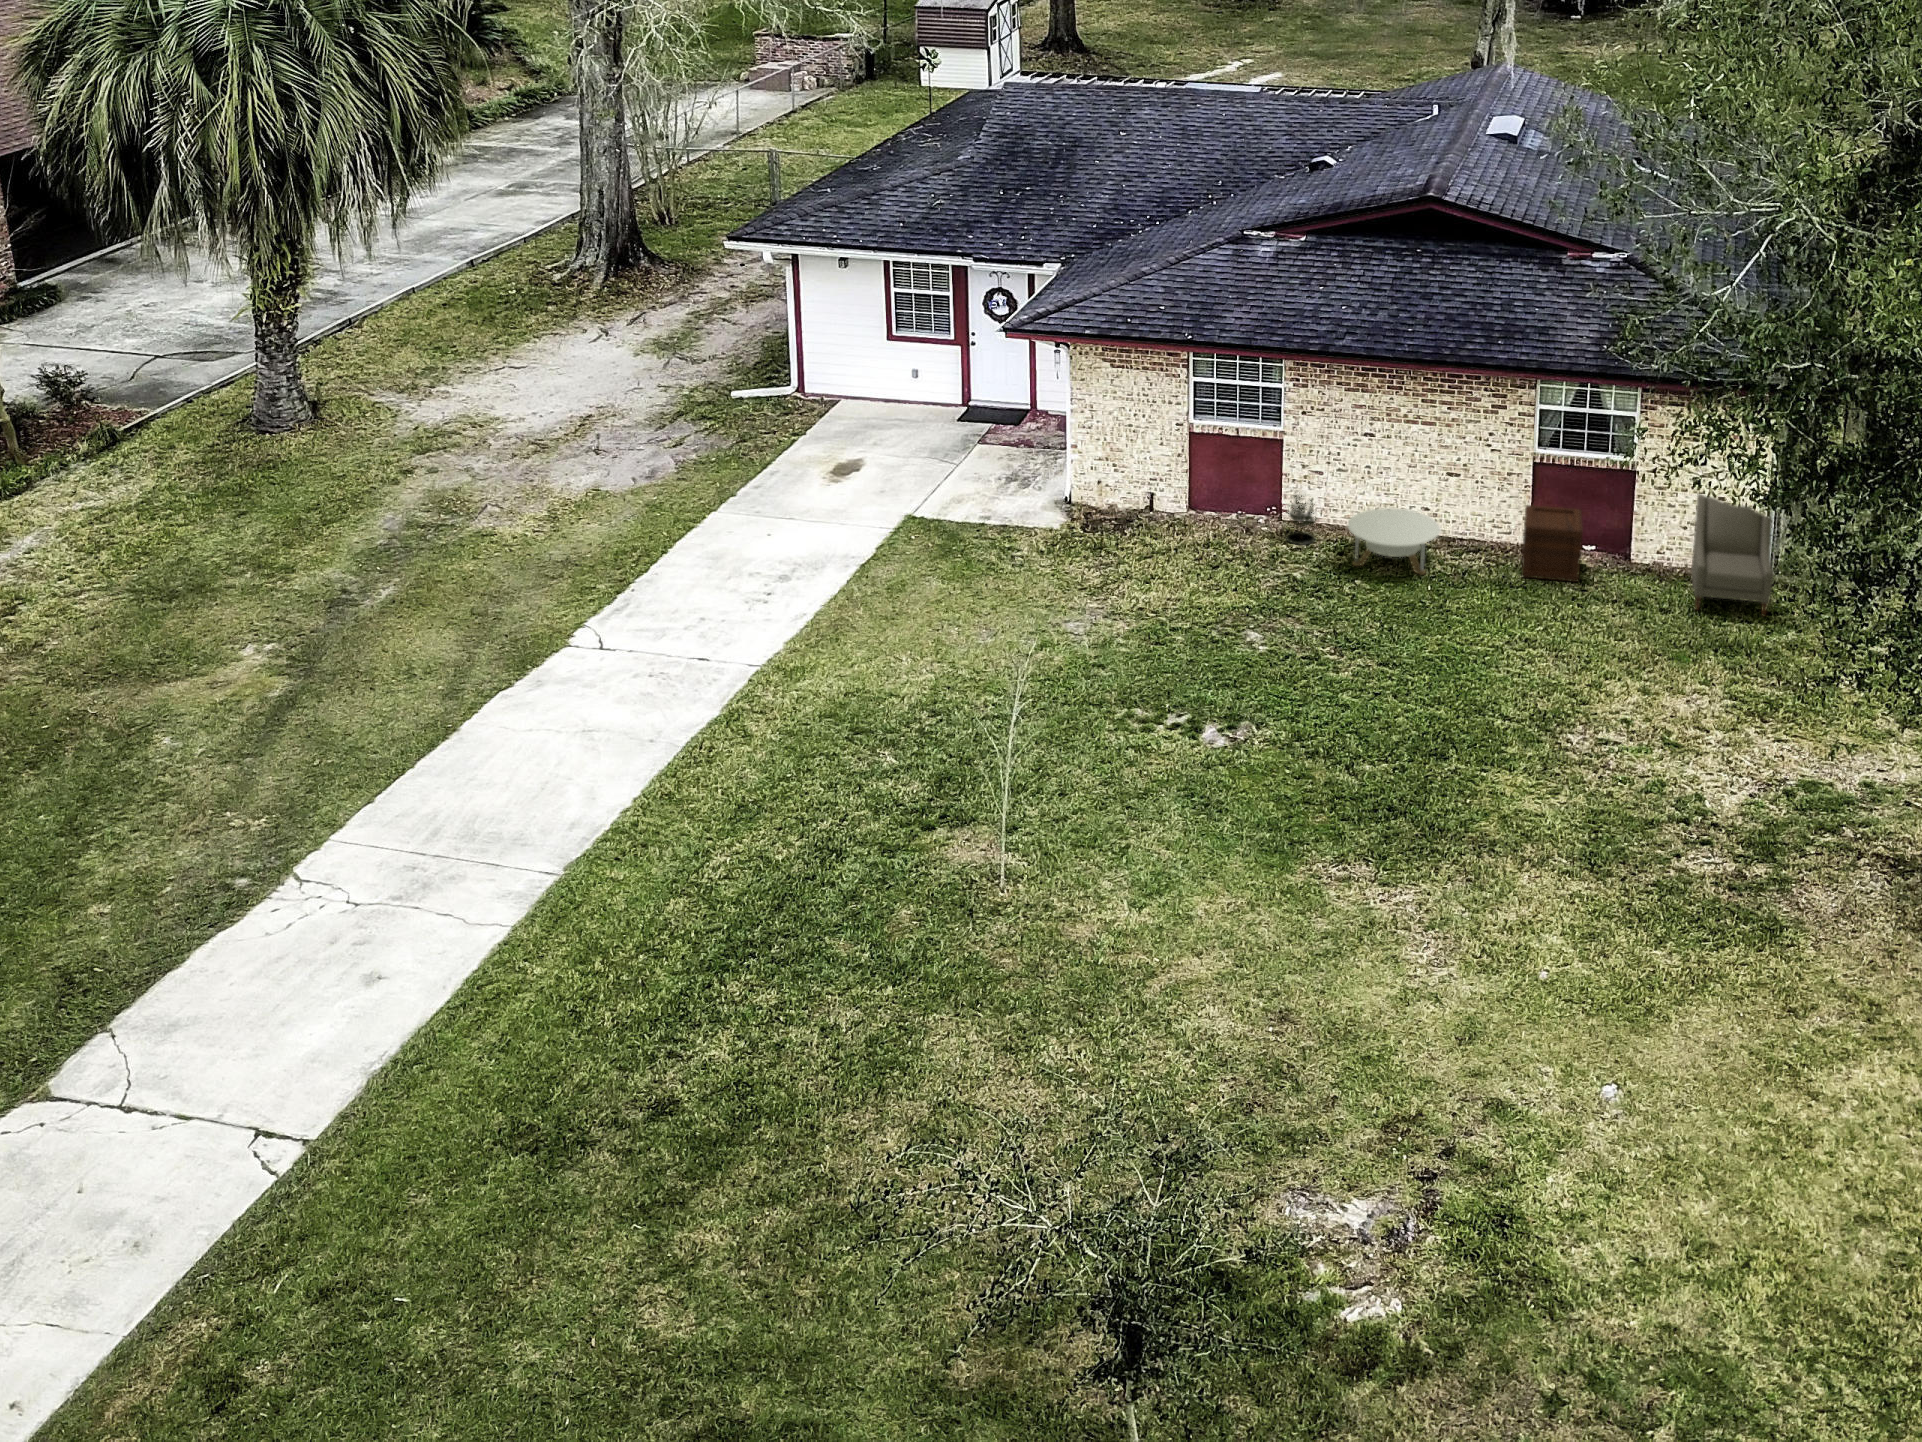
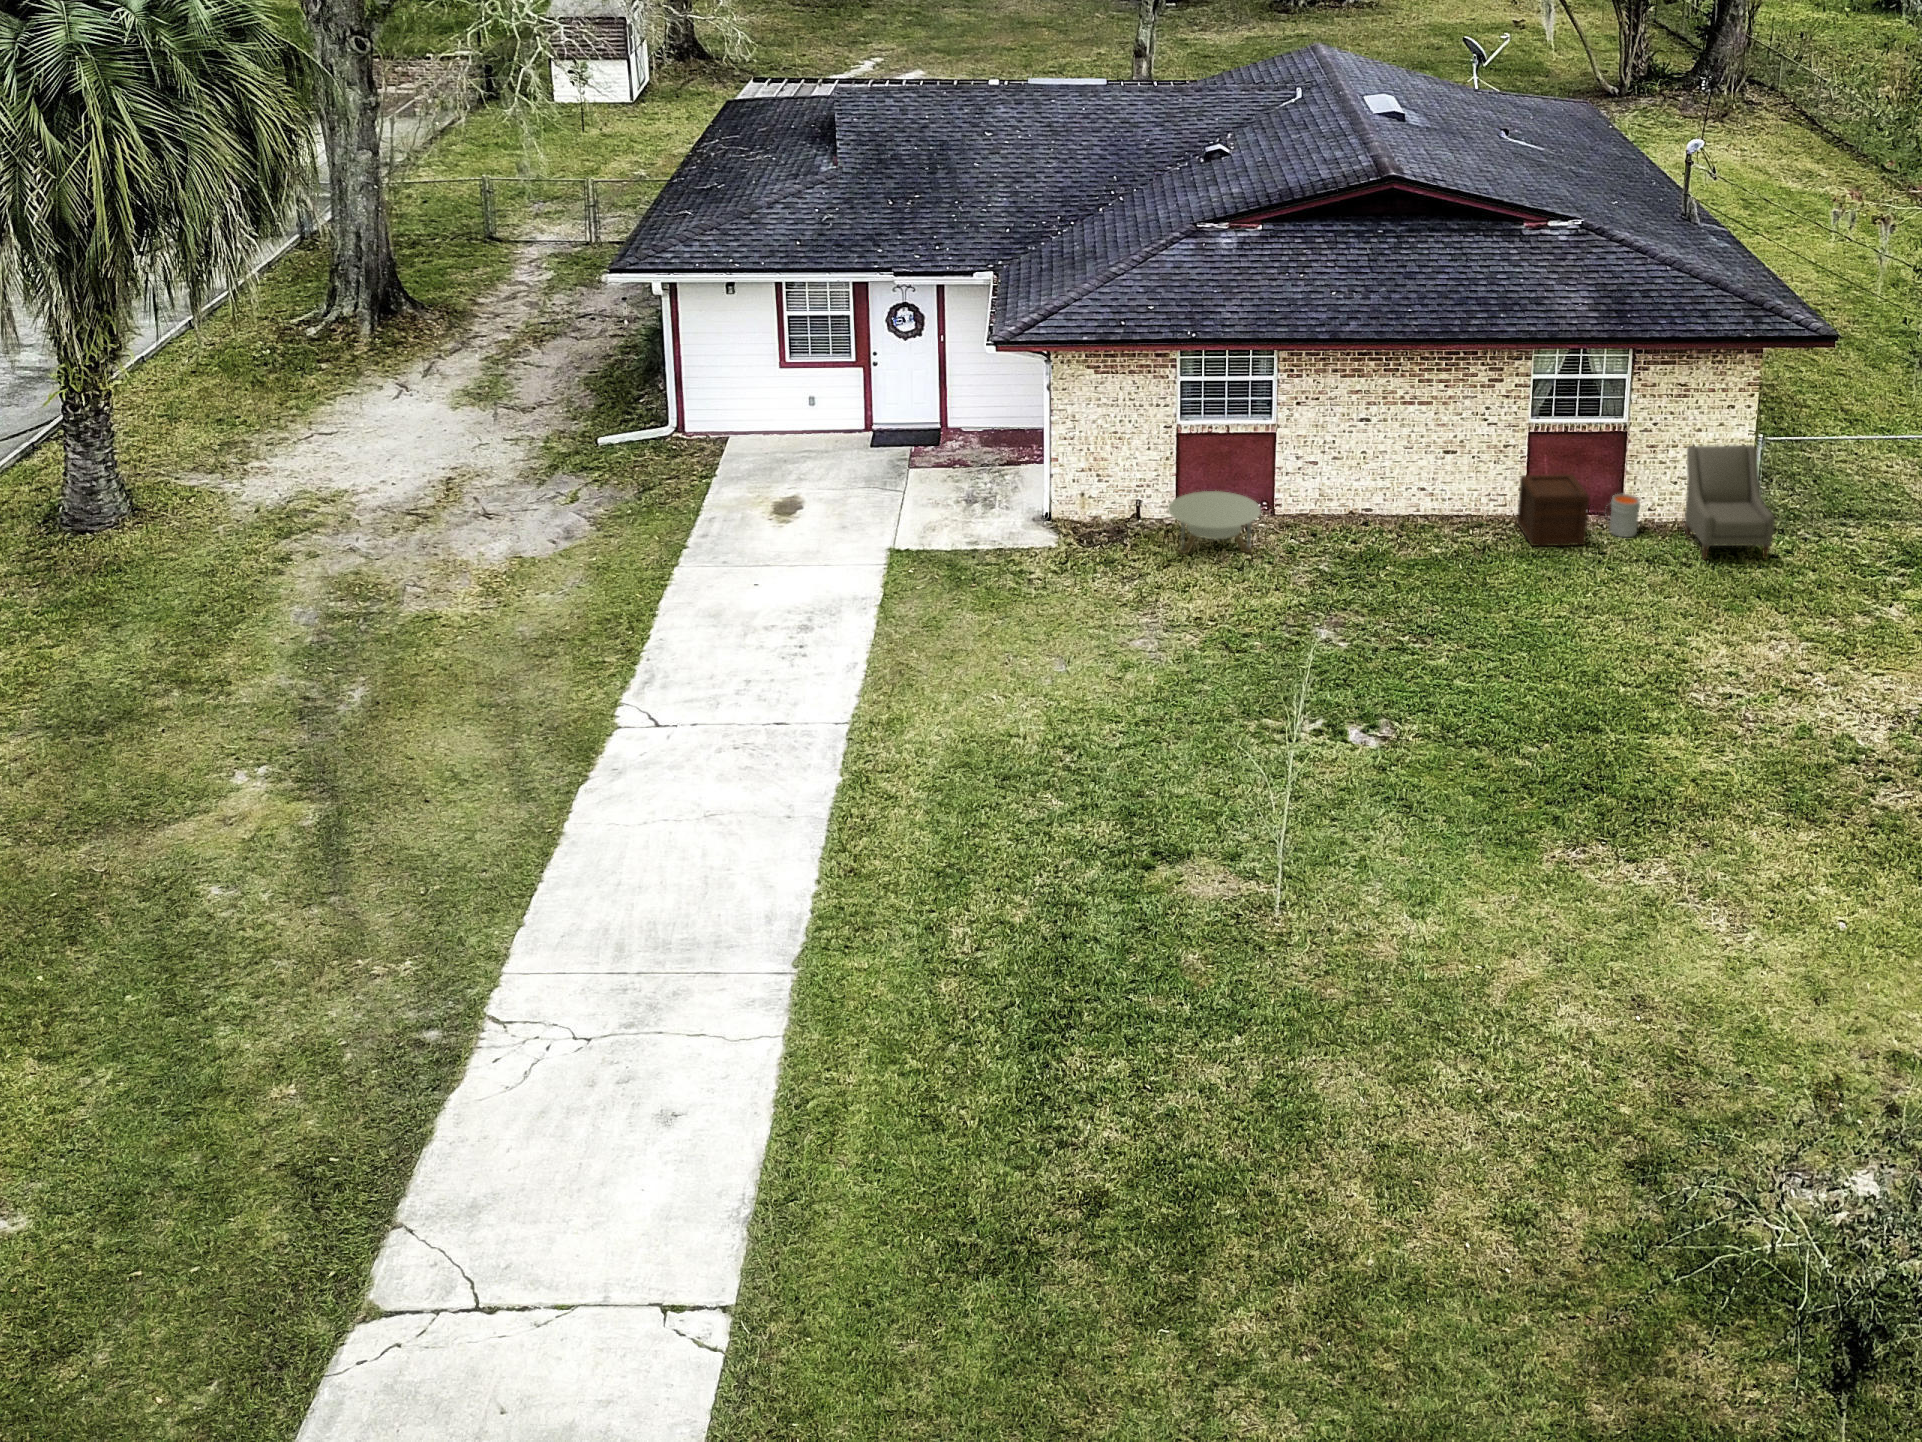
potted tree: present [1286,495,1316,545] -> none [1286,482,1319,538]
round table: present [1348,508,1441,575] -> present [1168,491,1261,554]
bucket: none [1608,534,1650,579] -> present [1610,494,1640,537]

